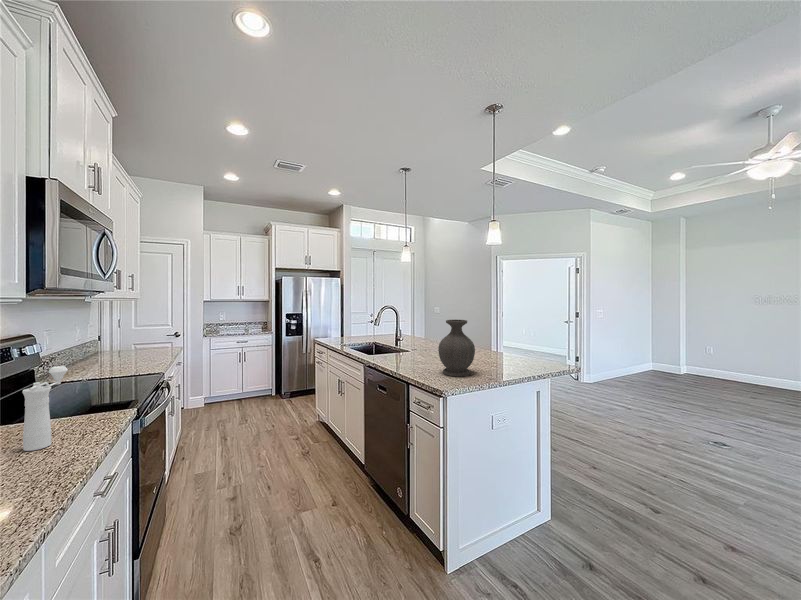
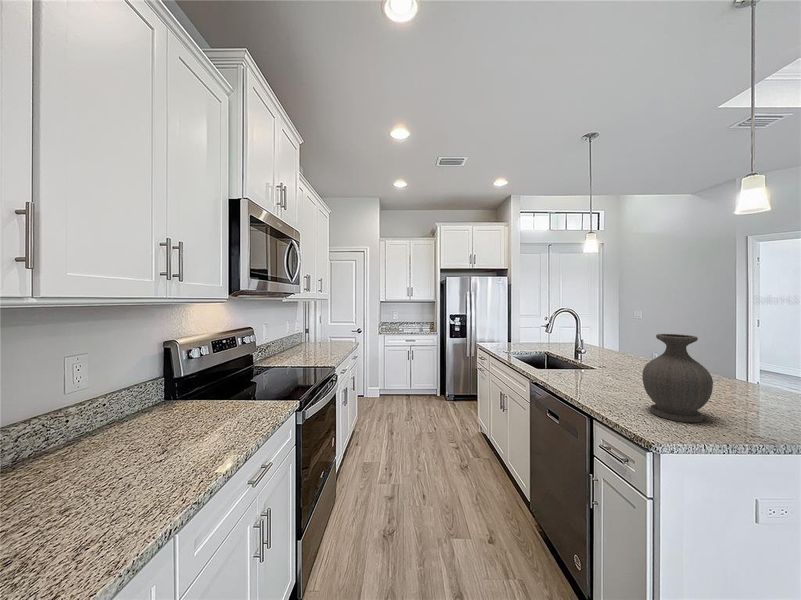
pepper mill: present [22,366,68,451] -> none [210,359,247,432]

